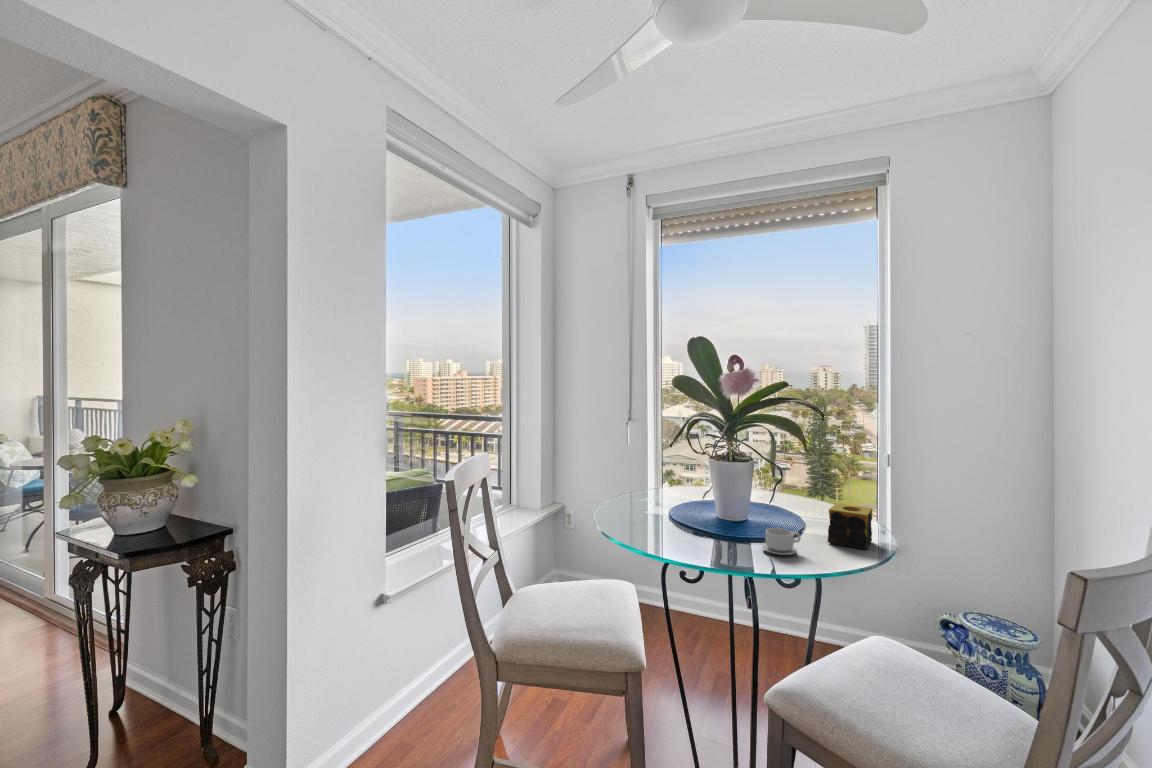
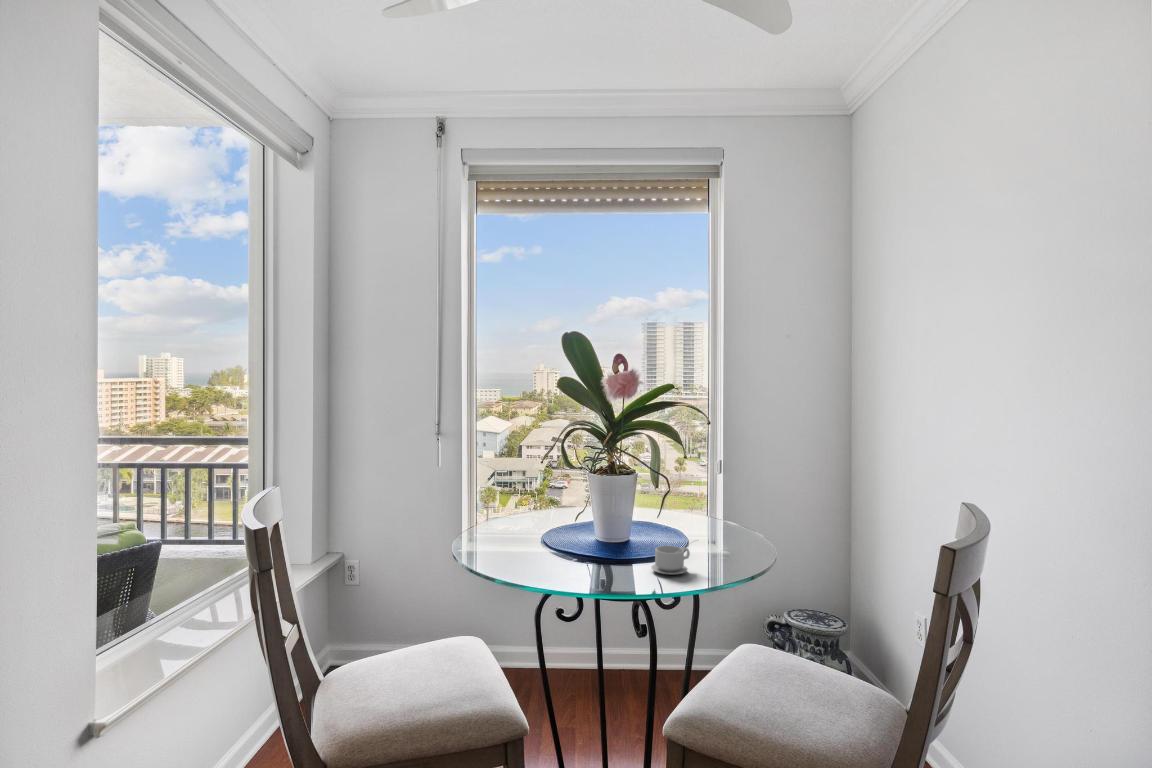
candle: present [828,503,872,549] -> none [707,513,746,558]

